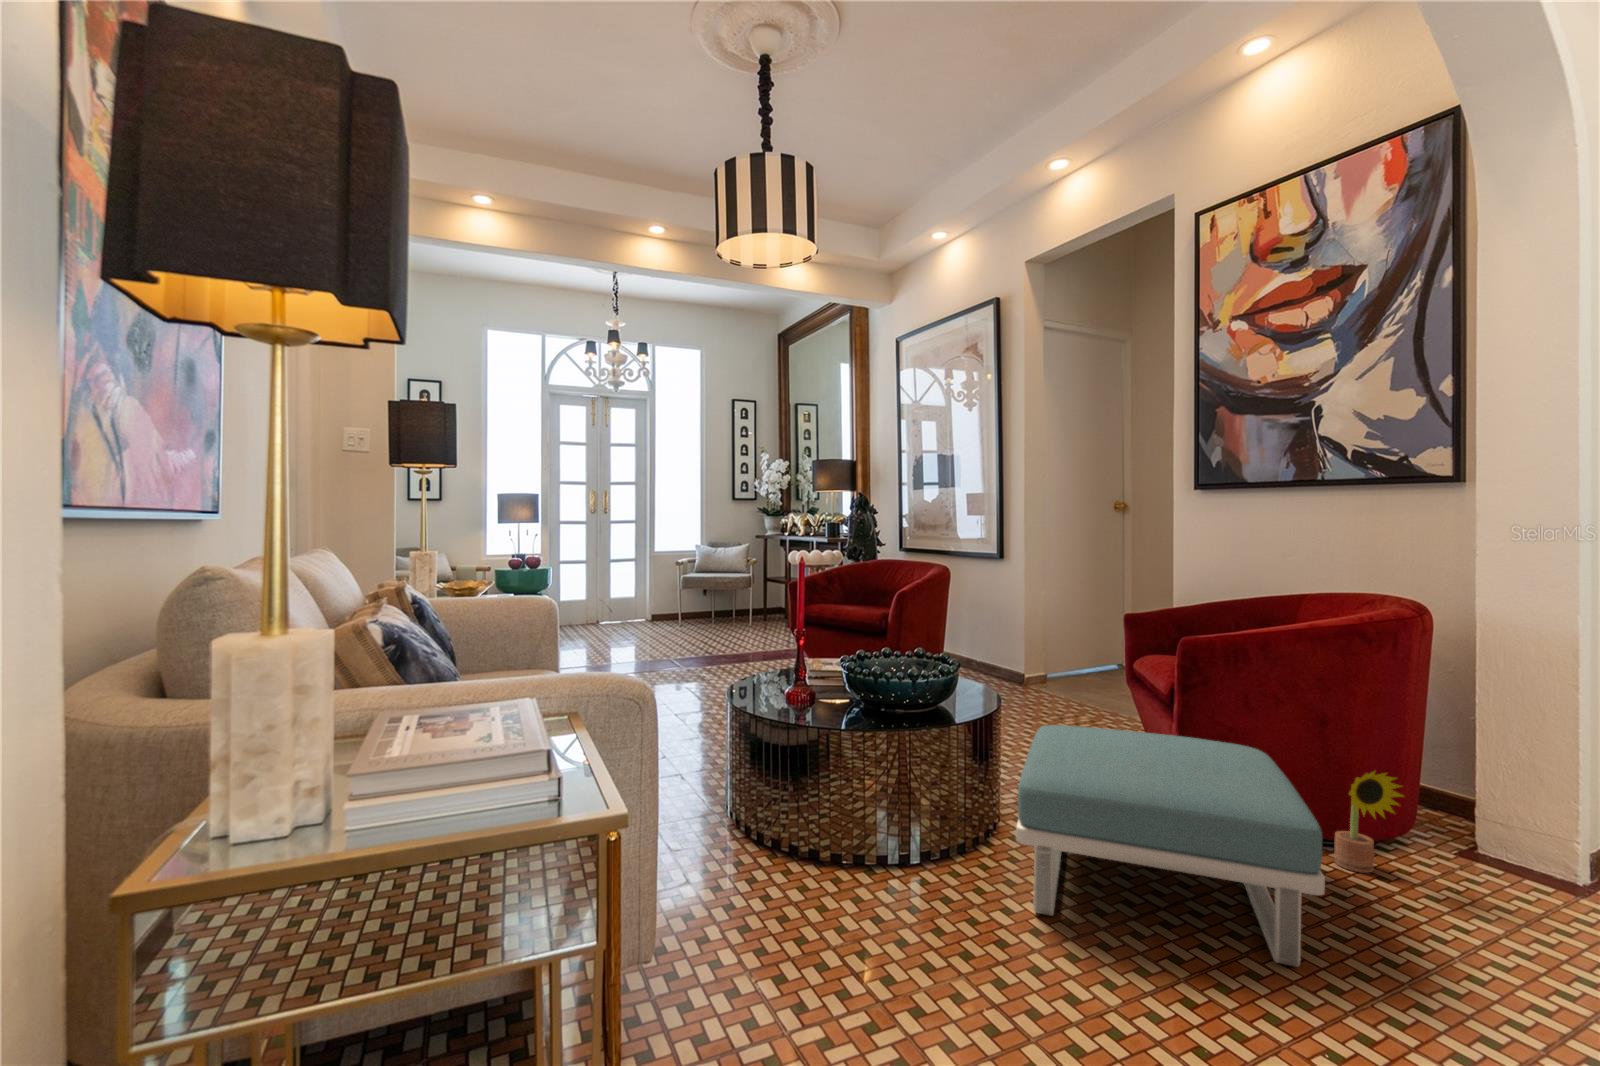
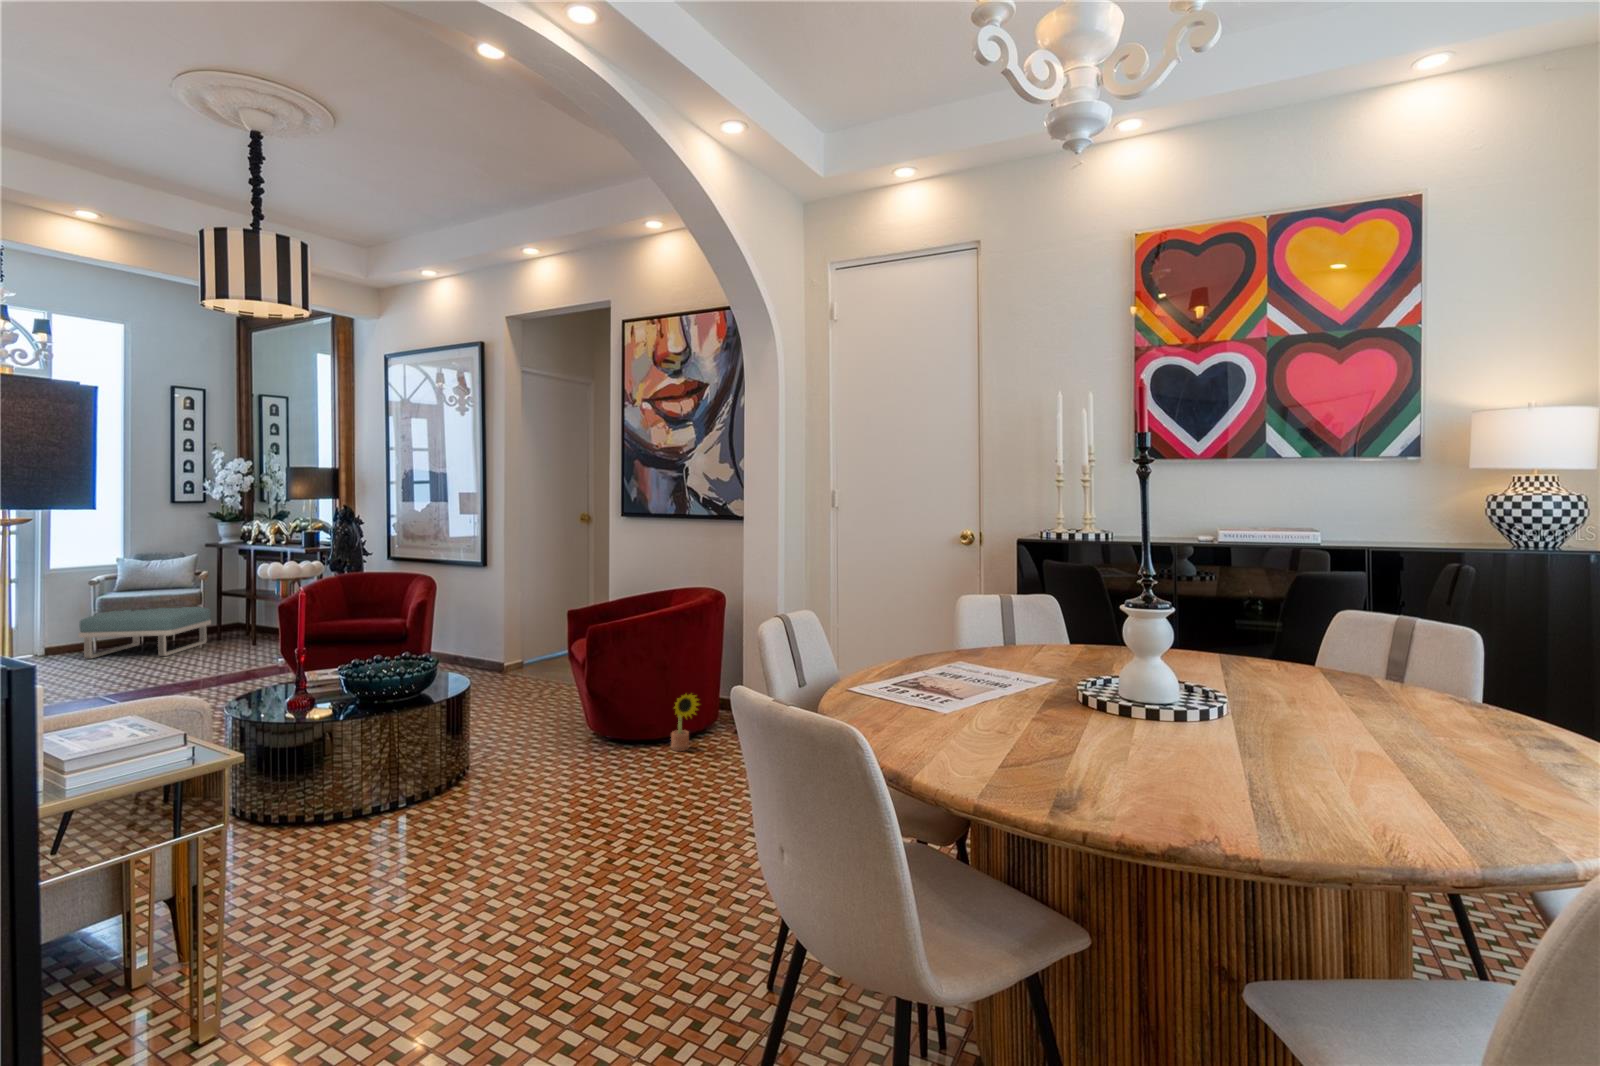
footstool: present [1016,725,1325,967] -> present [78,607,211,659]

